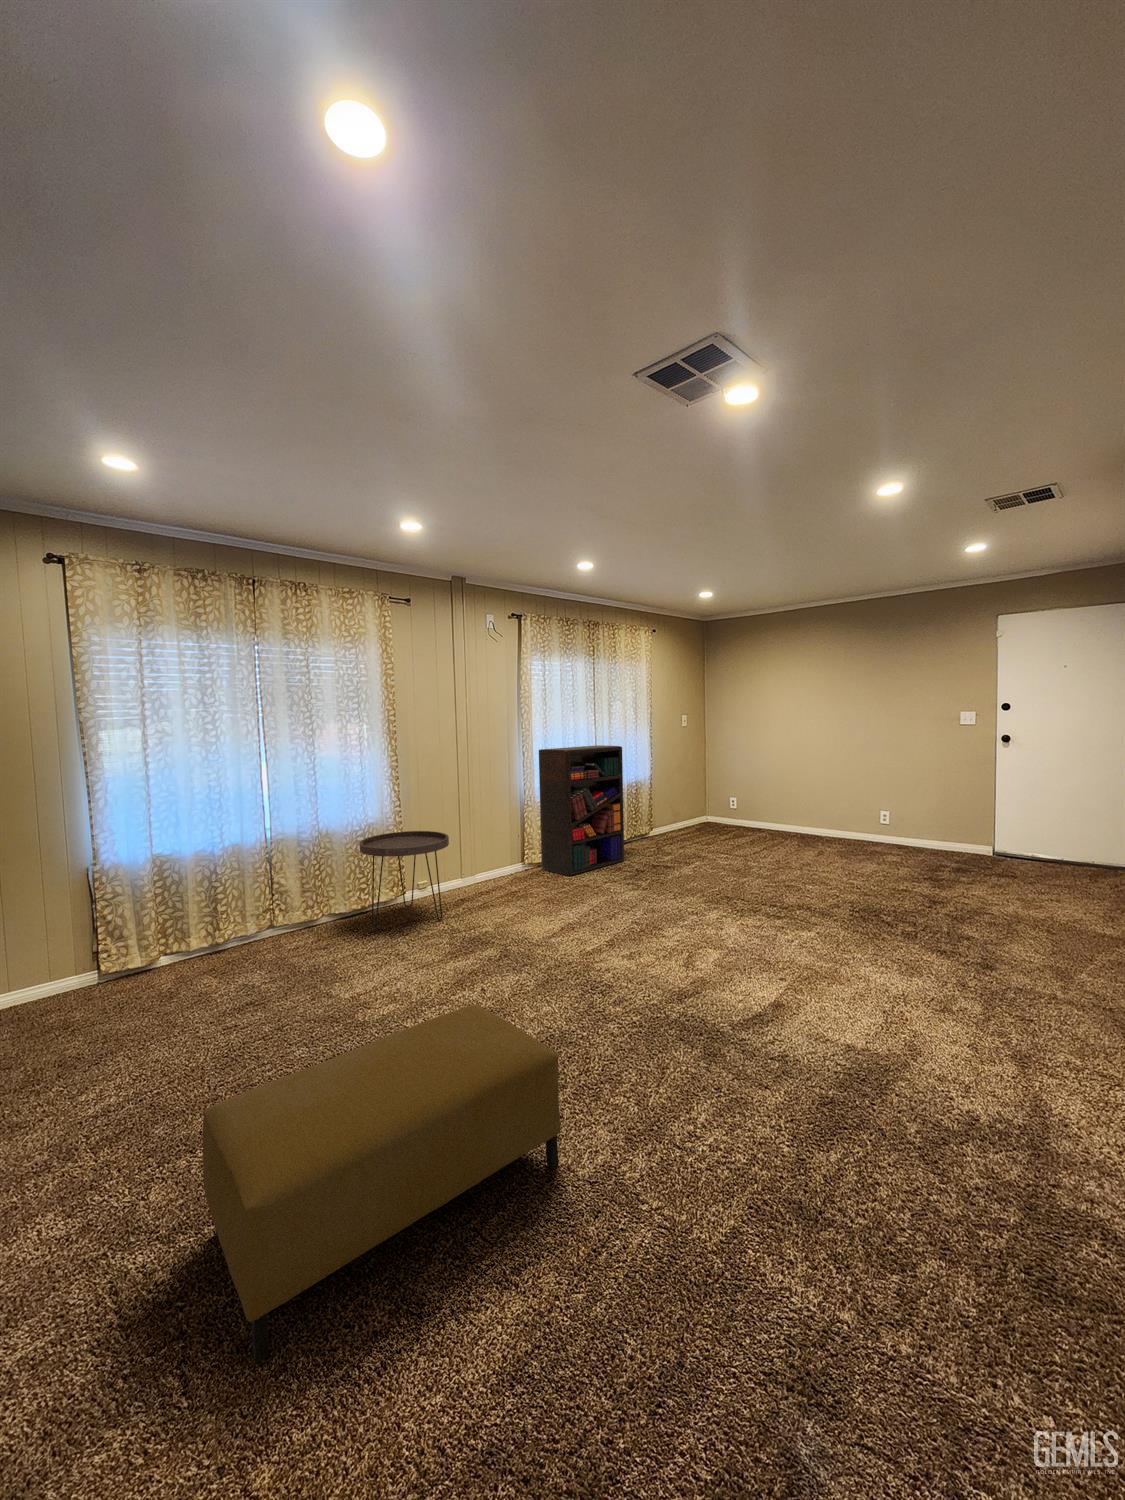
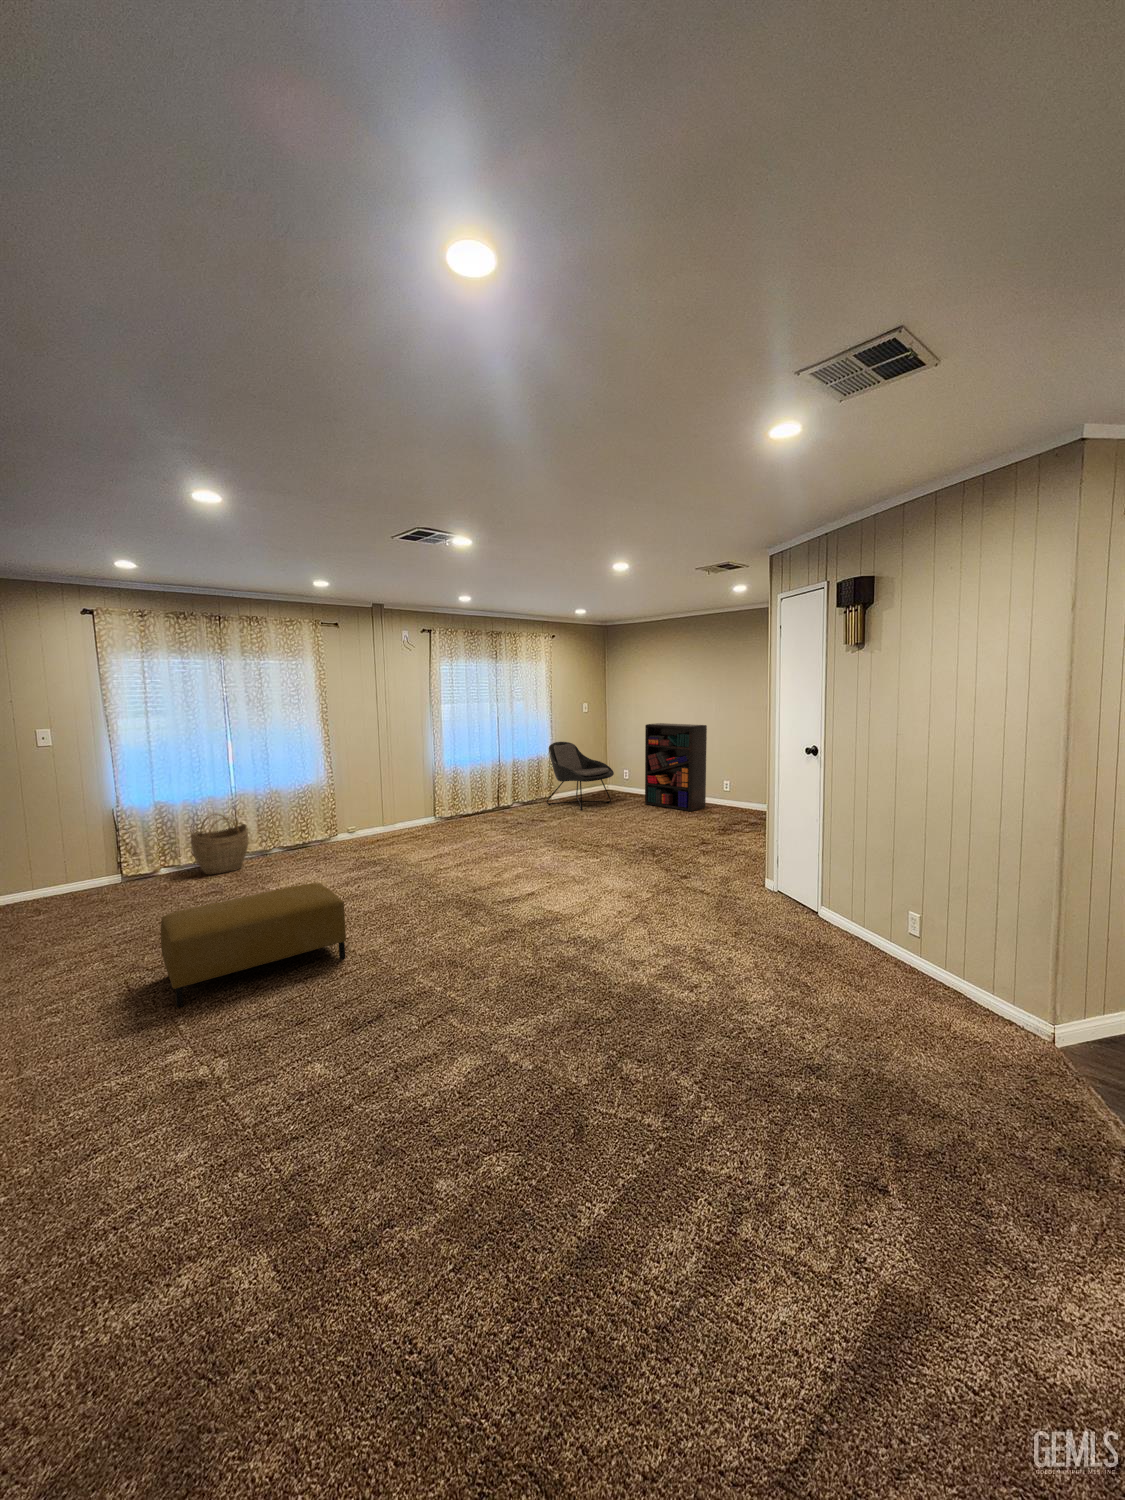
bookshelf: present [539,745,624,876] -> present [645,723,707,811]
lounge chair: none [651,762,735,851] -> present [546,742,614,810]
side table: present [359,831,449,928] -> none [298,791,363,856]
woven basket: none [208,870,292,966] -> present [191,814,248,875]

